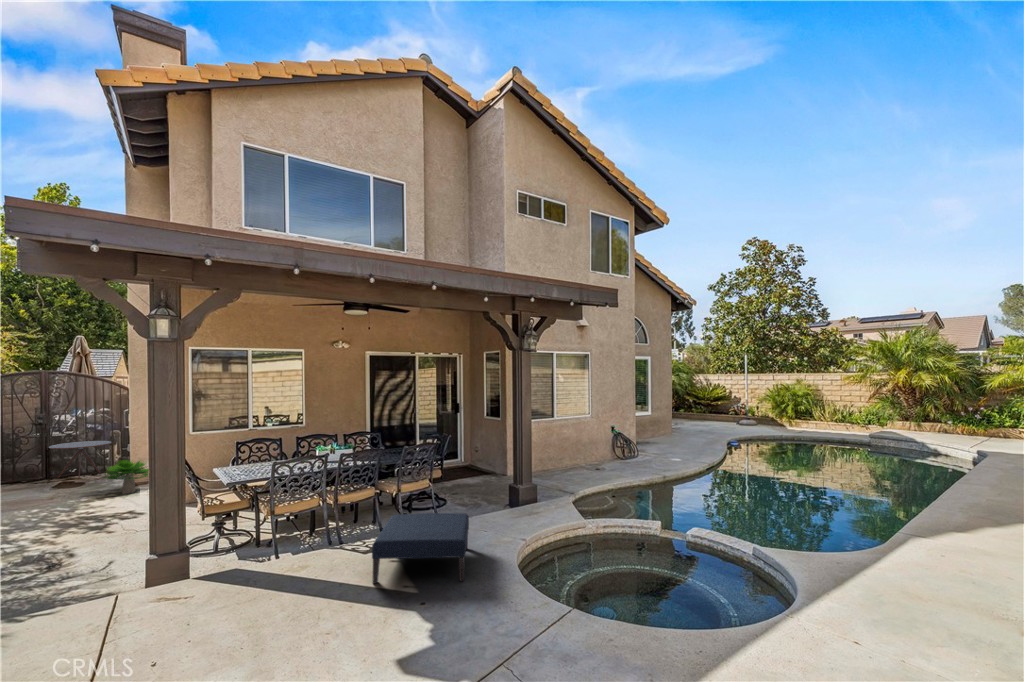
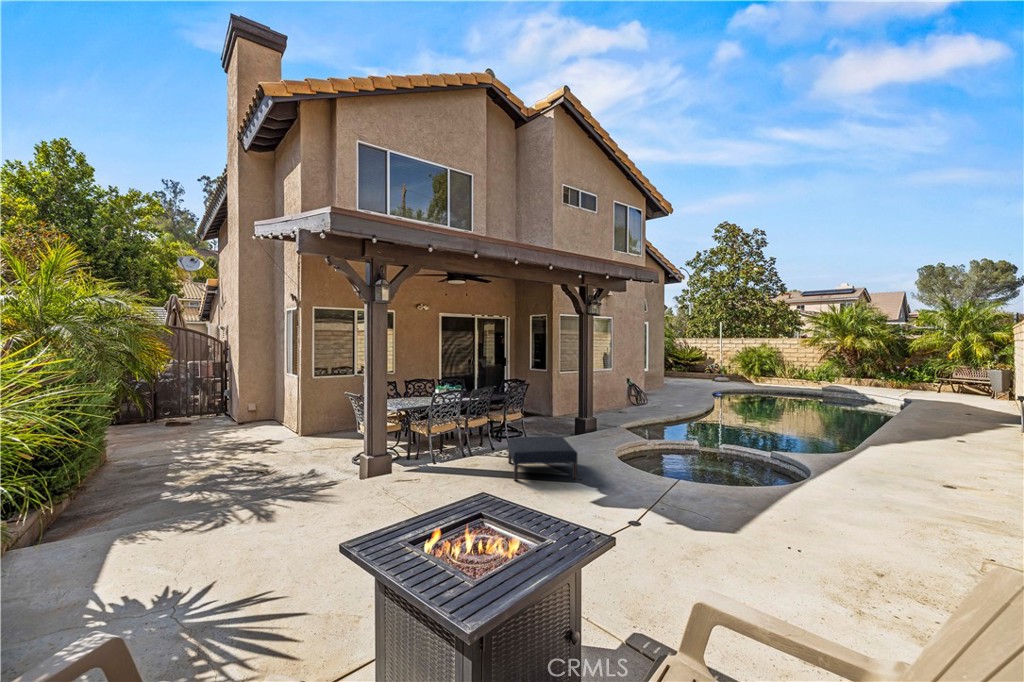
round table: present [49,441,111,479] -> none [181,391,227,421]
potted plant: present [106,460,150,494] -> none [243,403,281,431]

